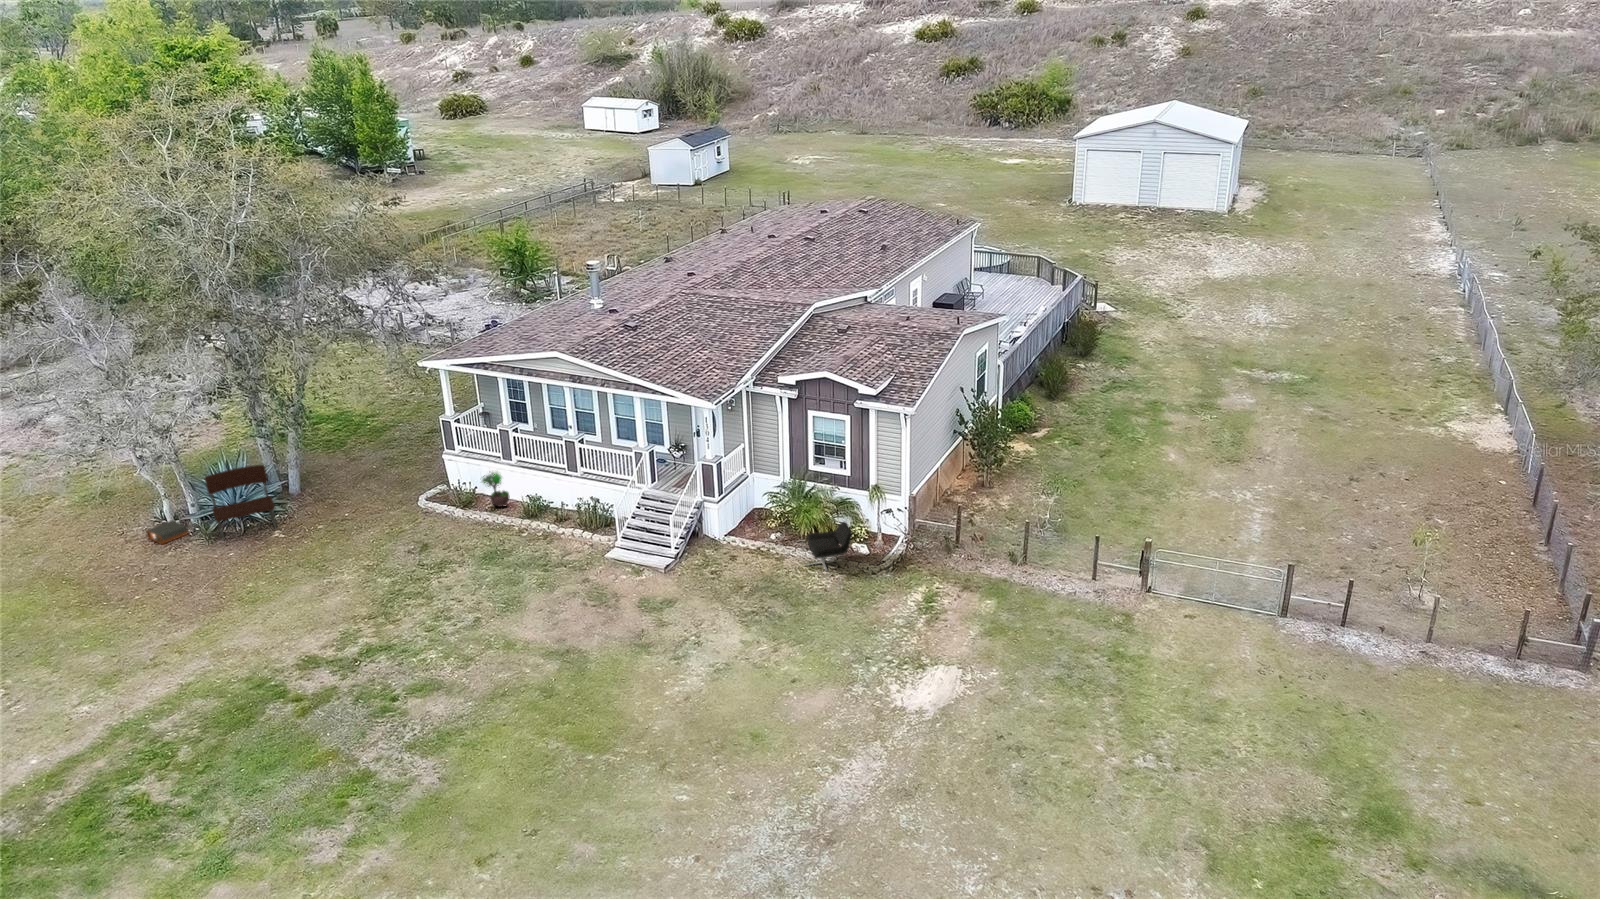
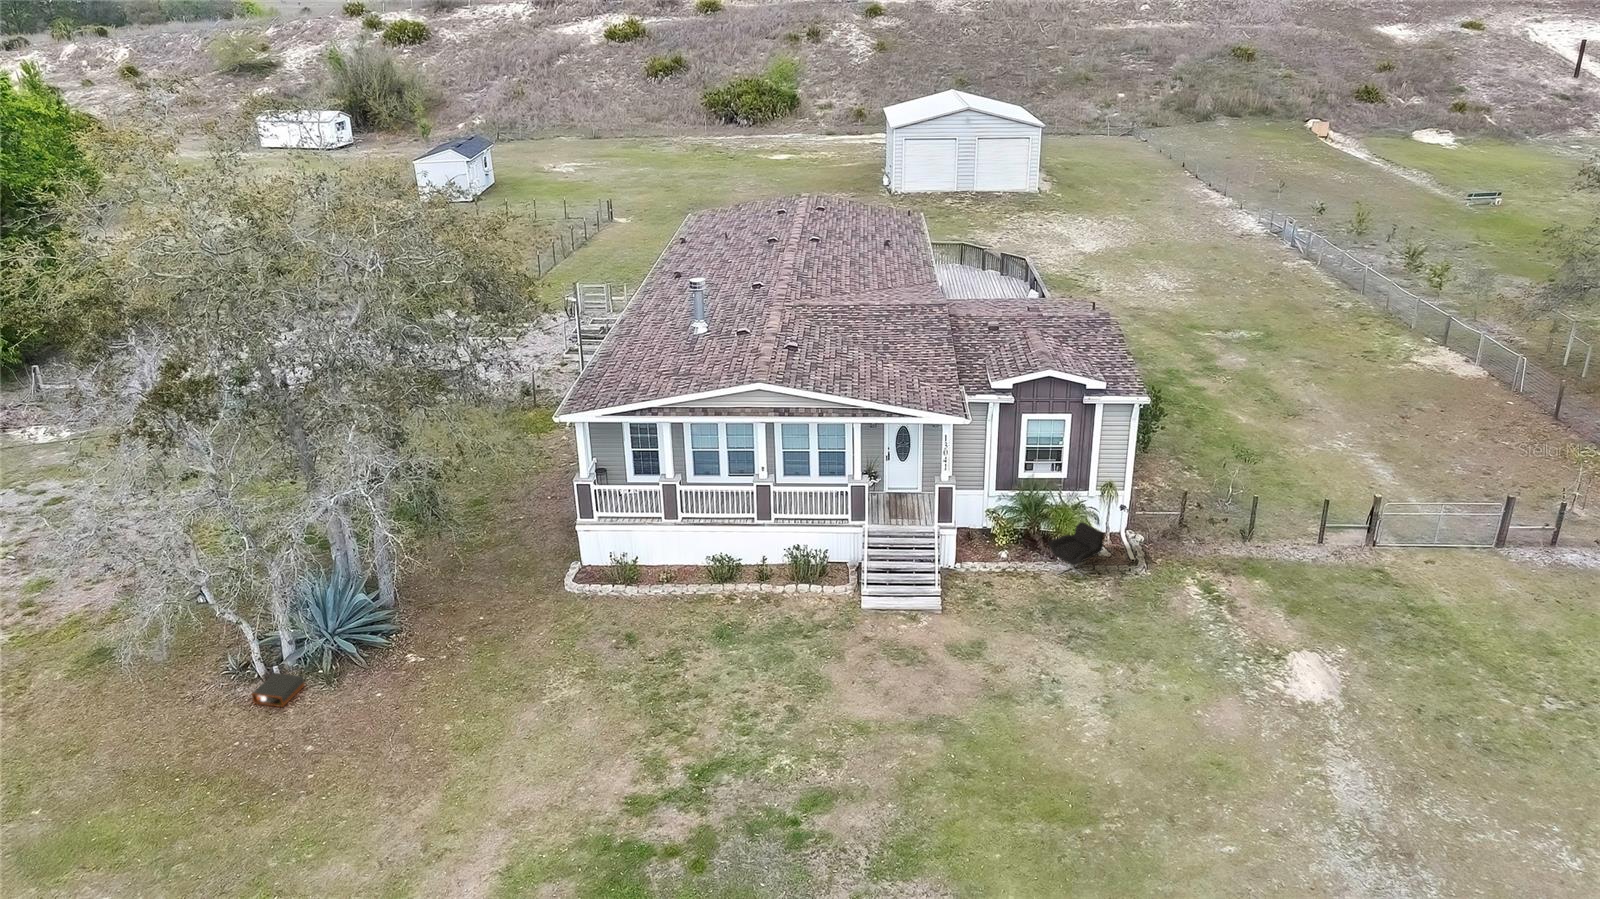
bench: present [204,465,277,540] -> none [331,578,424,684]
potted tree: present [482,472,510,506] -> none [651,532,680,574]

